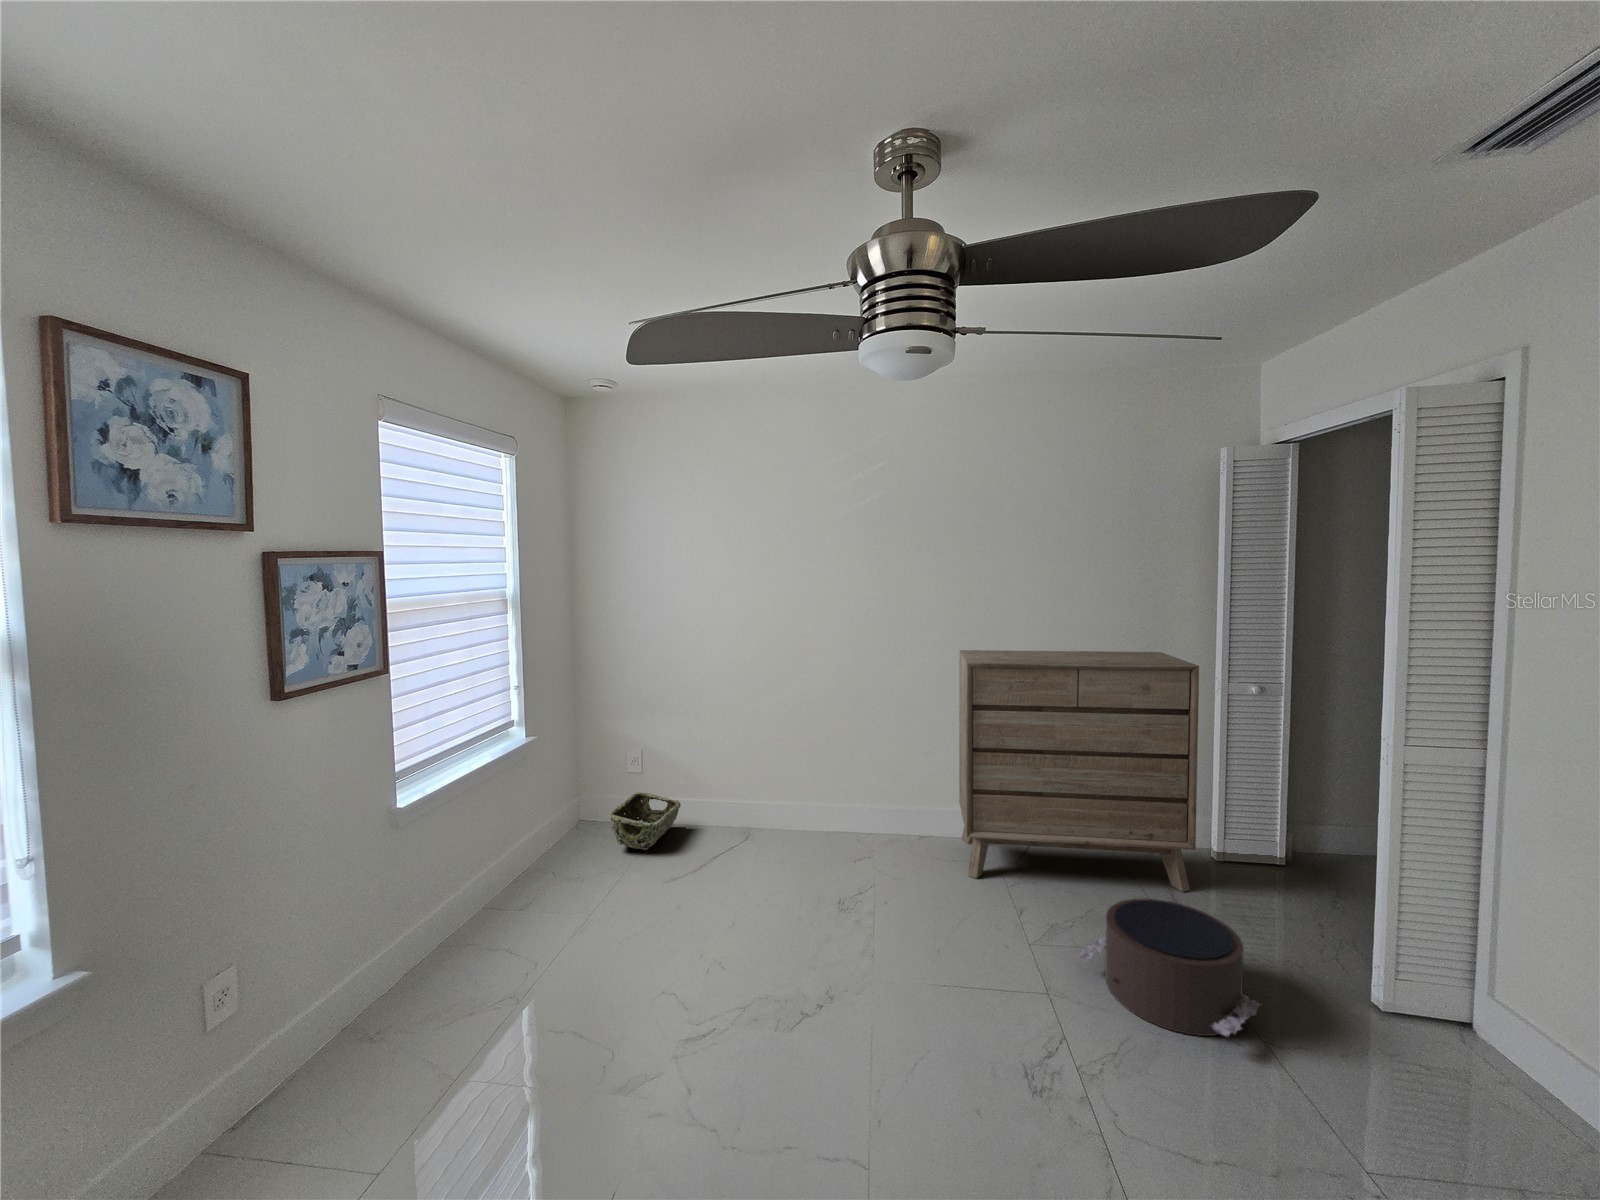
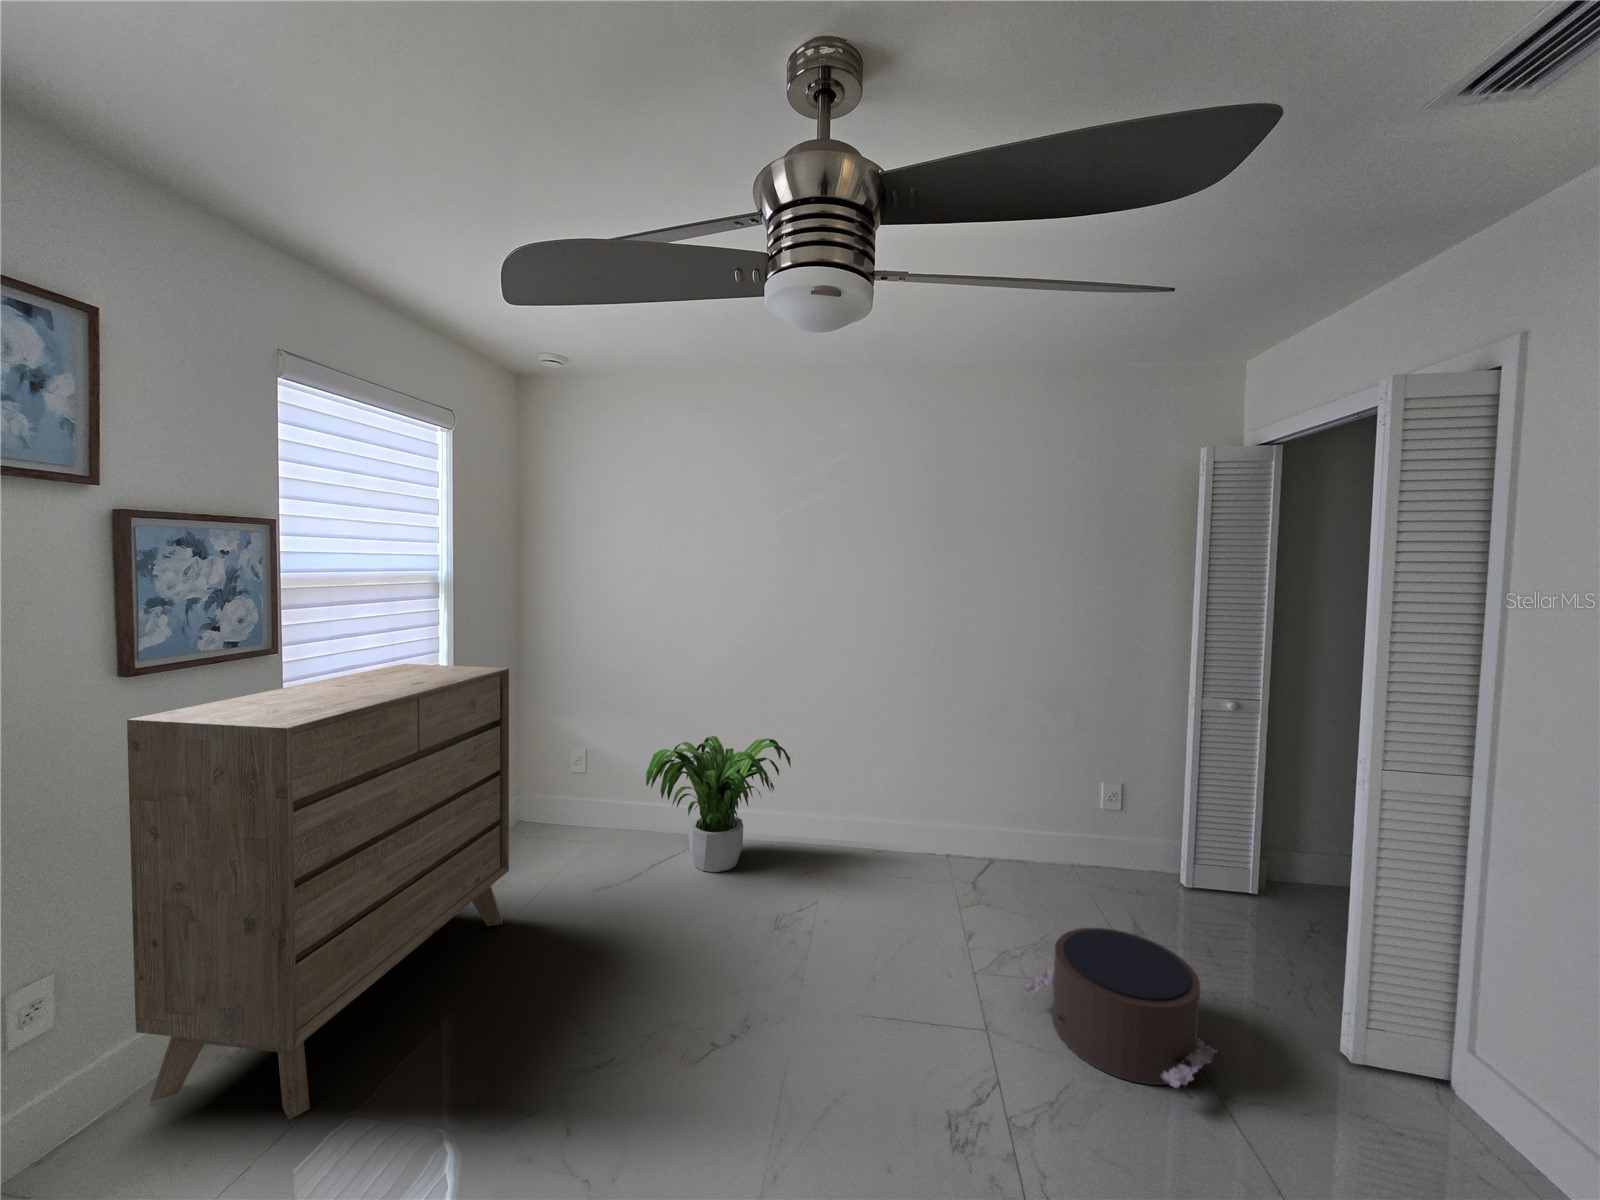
dresser: present [959,650,1199,892] -> present [127,664,509,1119]
potted plant: none [709,734,840,862] -> present [646,736,791,872]
woven basket: present [609,792,681,850] -> none [542,793,623,855]

